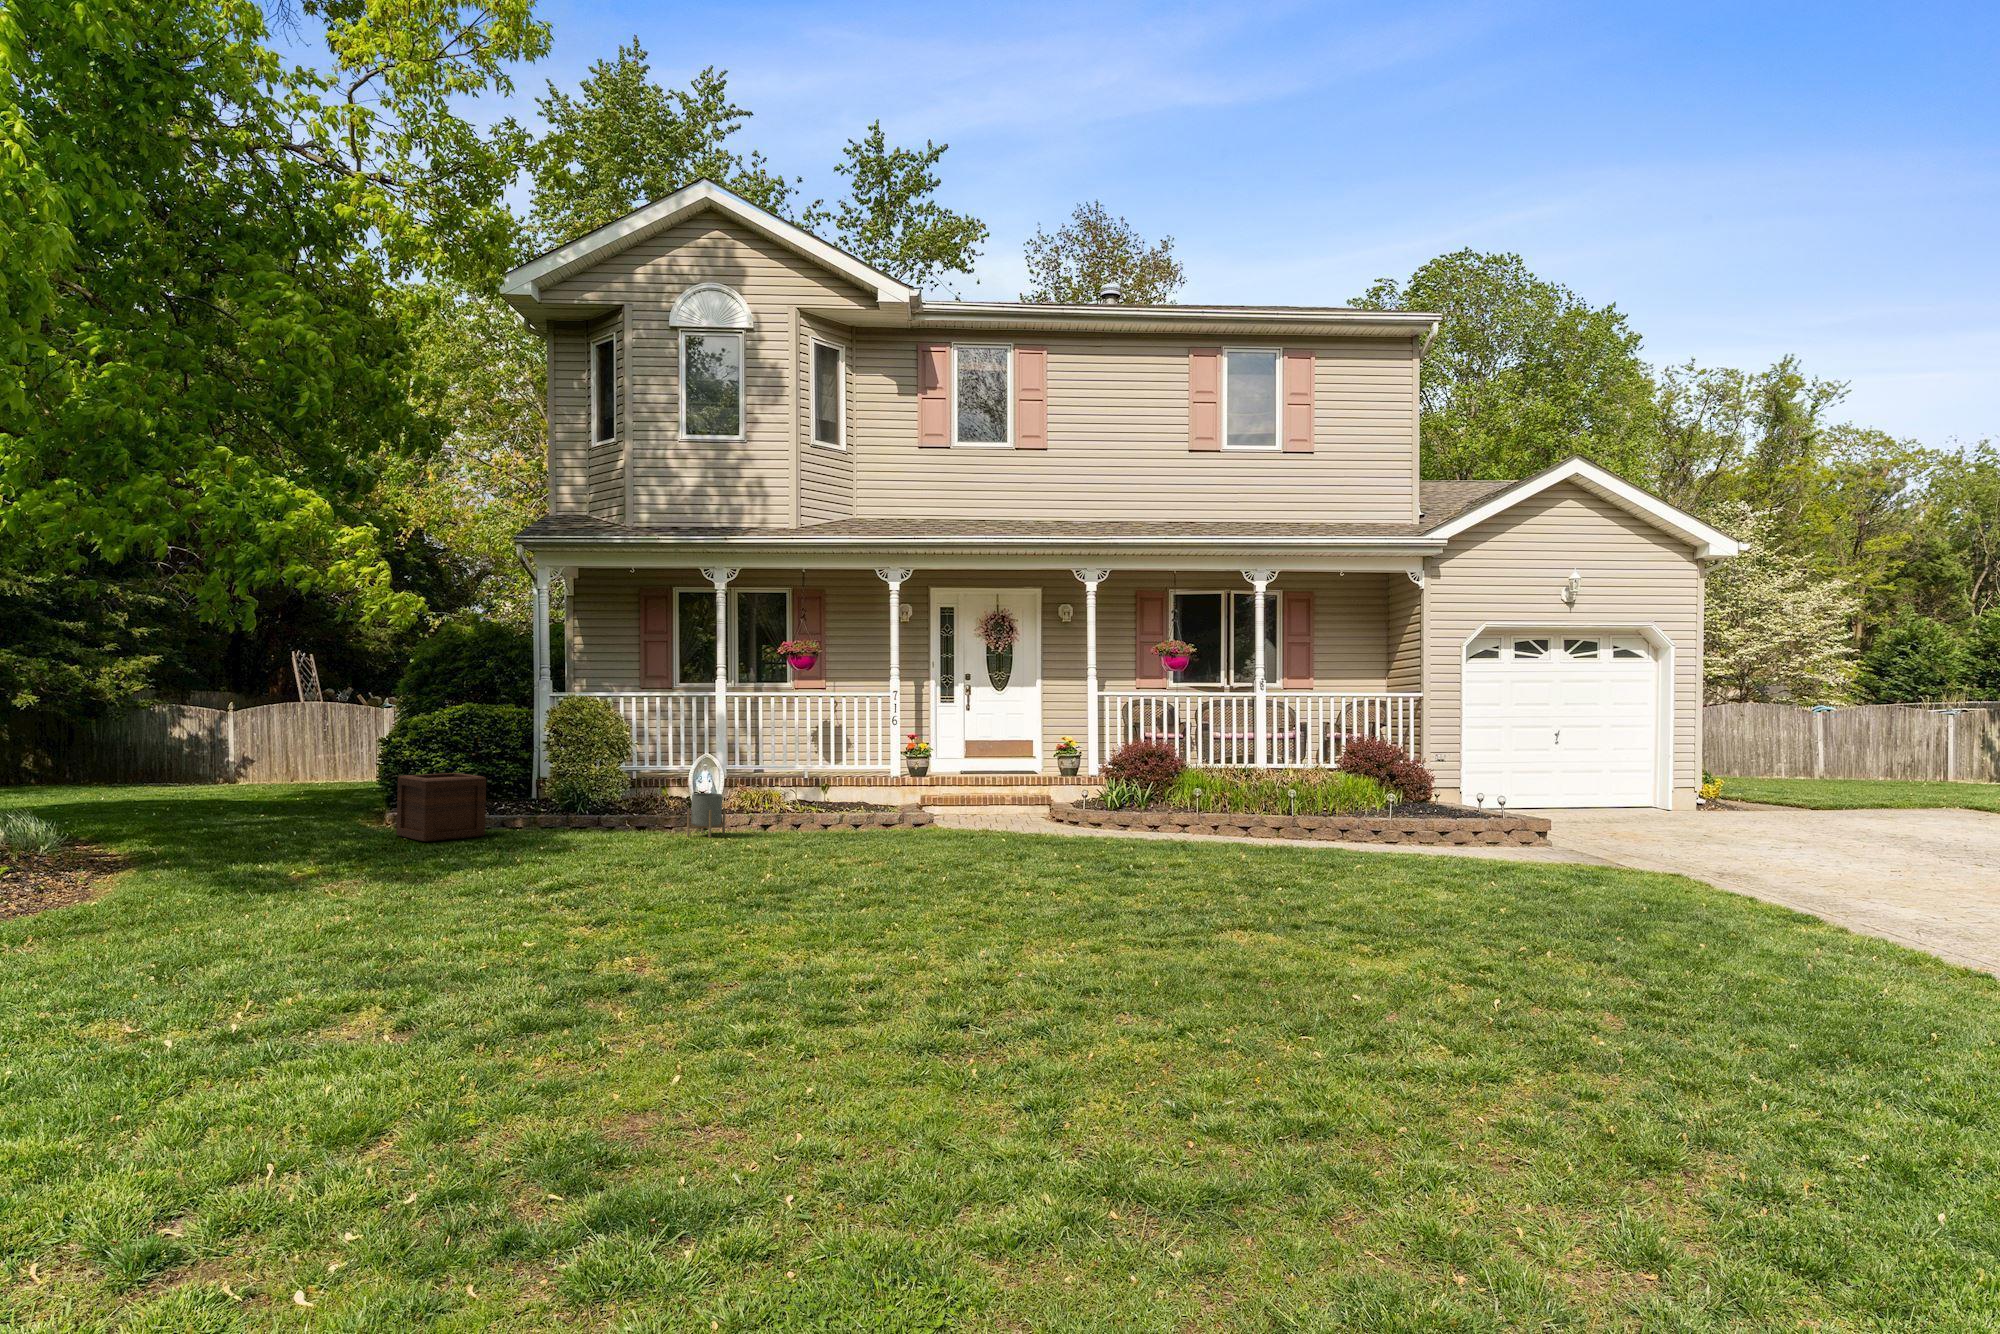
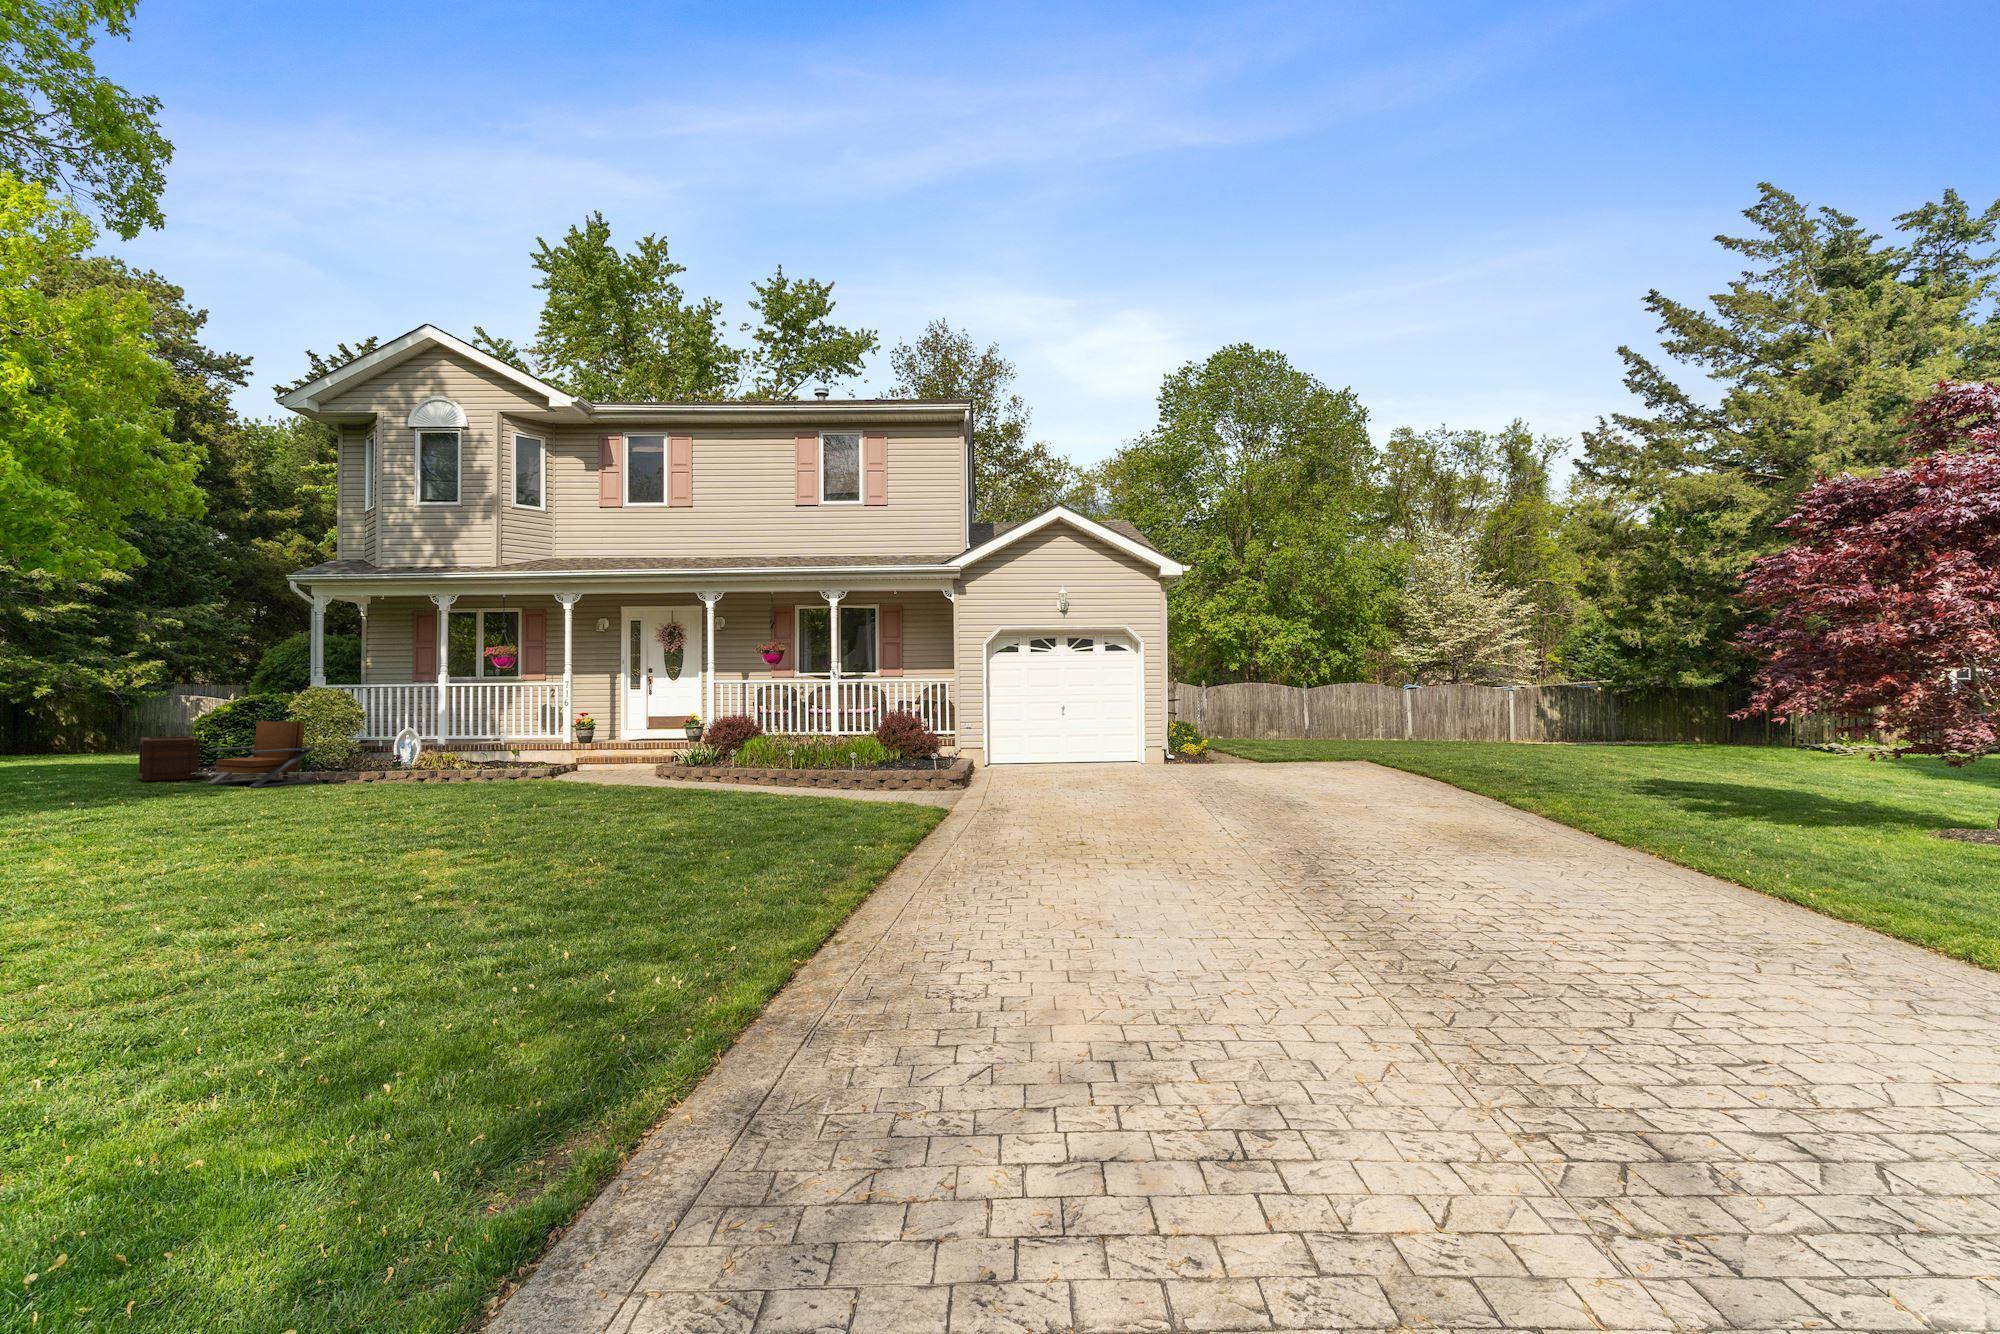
lounge chair: none [533,753,666,852] -> present [207,721,315,787]
planter: present [687,793,725,838] -> none [340,750,372,780]

